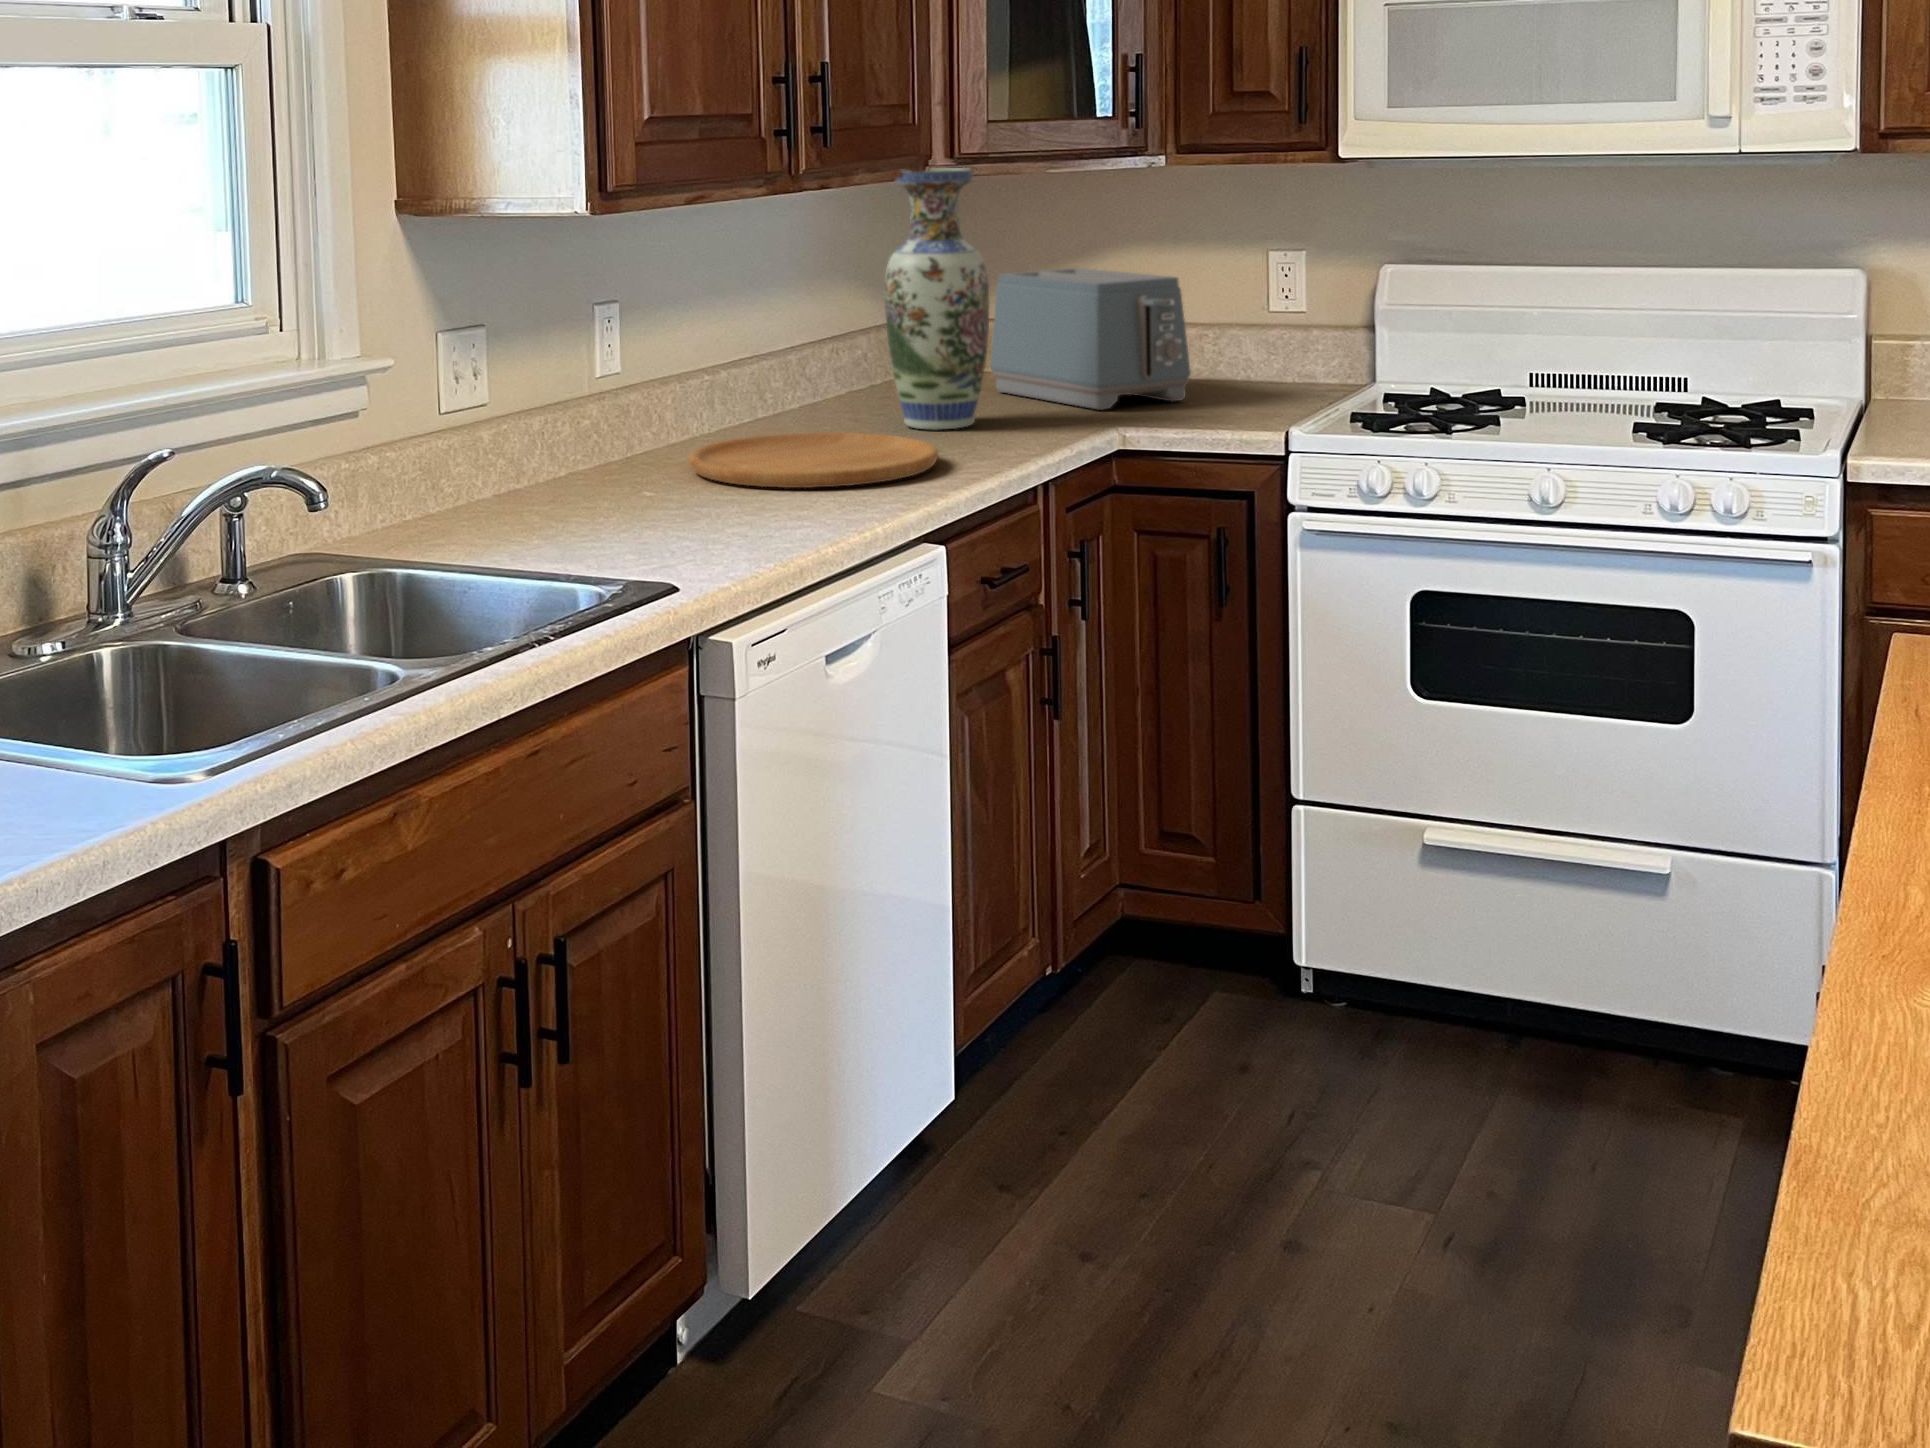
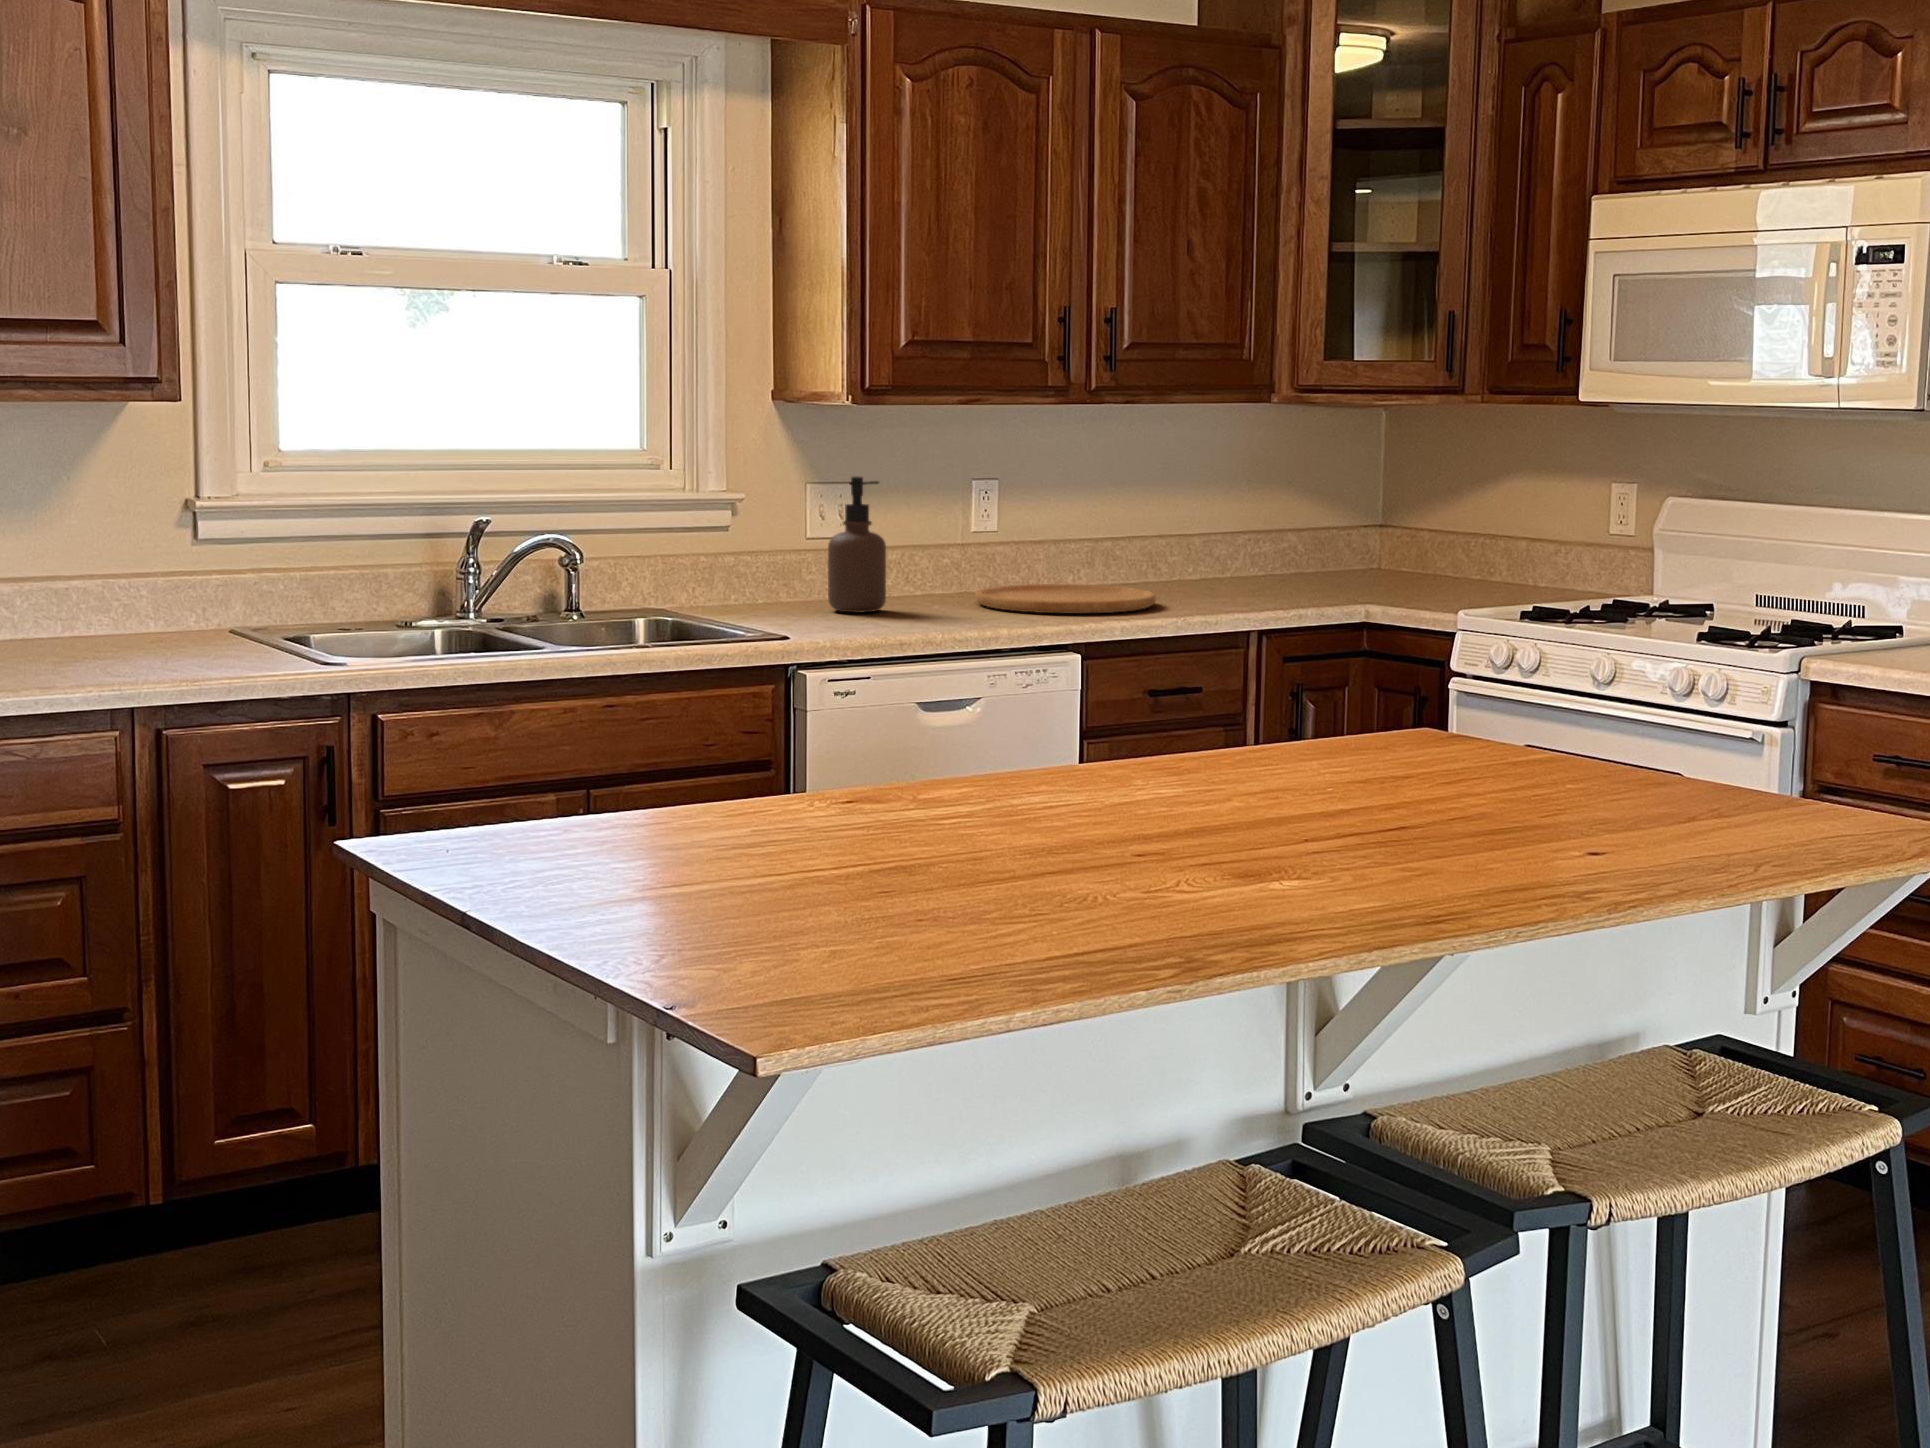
vase: present [885,168,989,430] -> none [1200,396,1280,597]
toaster: present [990,268,1191,410] -> none [1354,489,1473,599]
soap dispenser: none [557,319,646,521] -> present [828,476,886,612]

